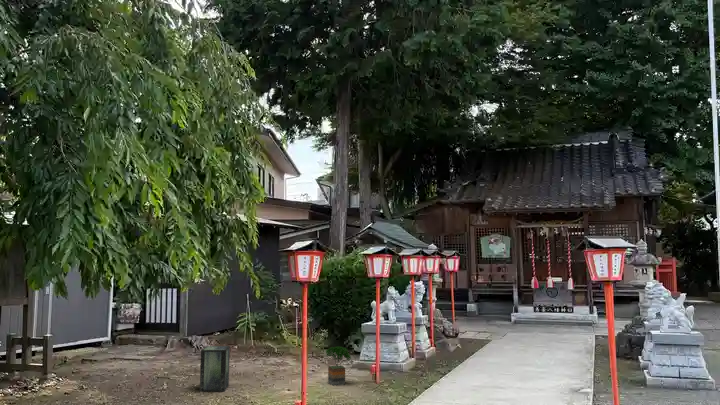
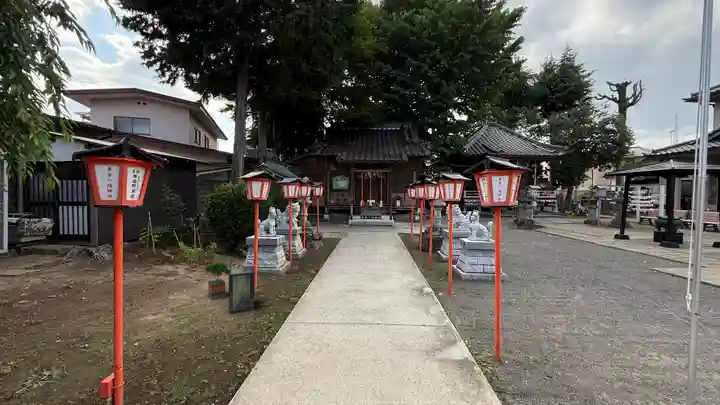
storage box: present [200,346,230,392] -> present [229,266,254,313]

